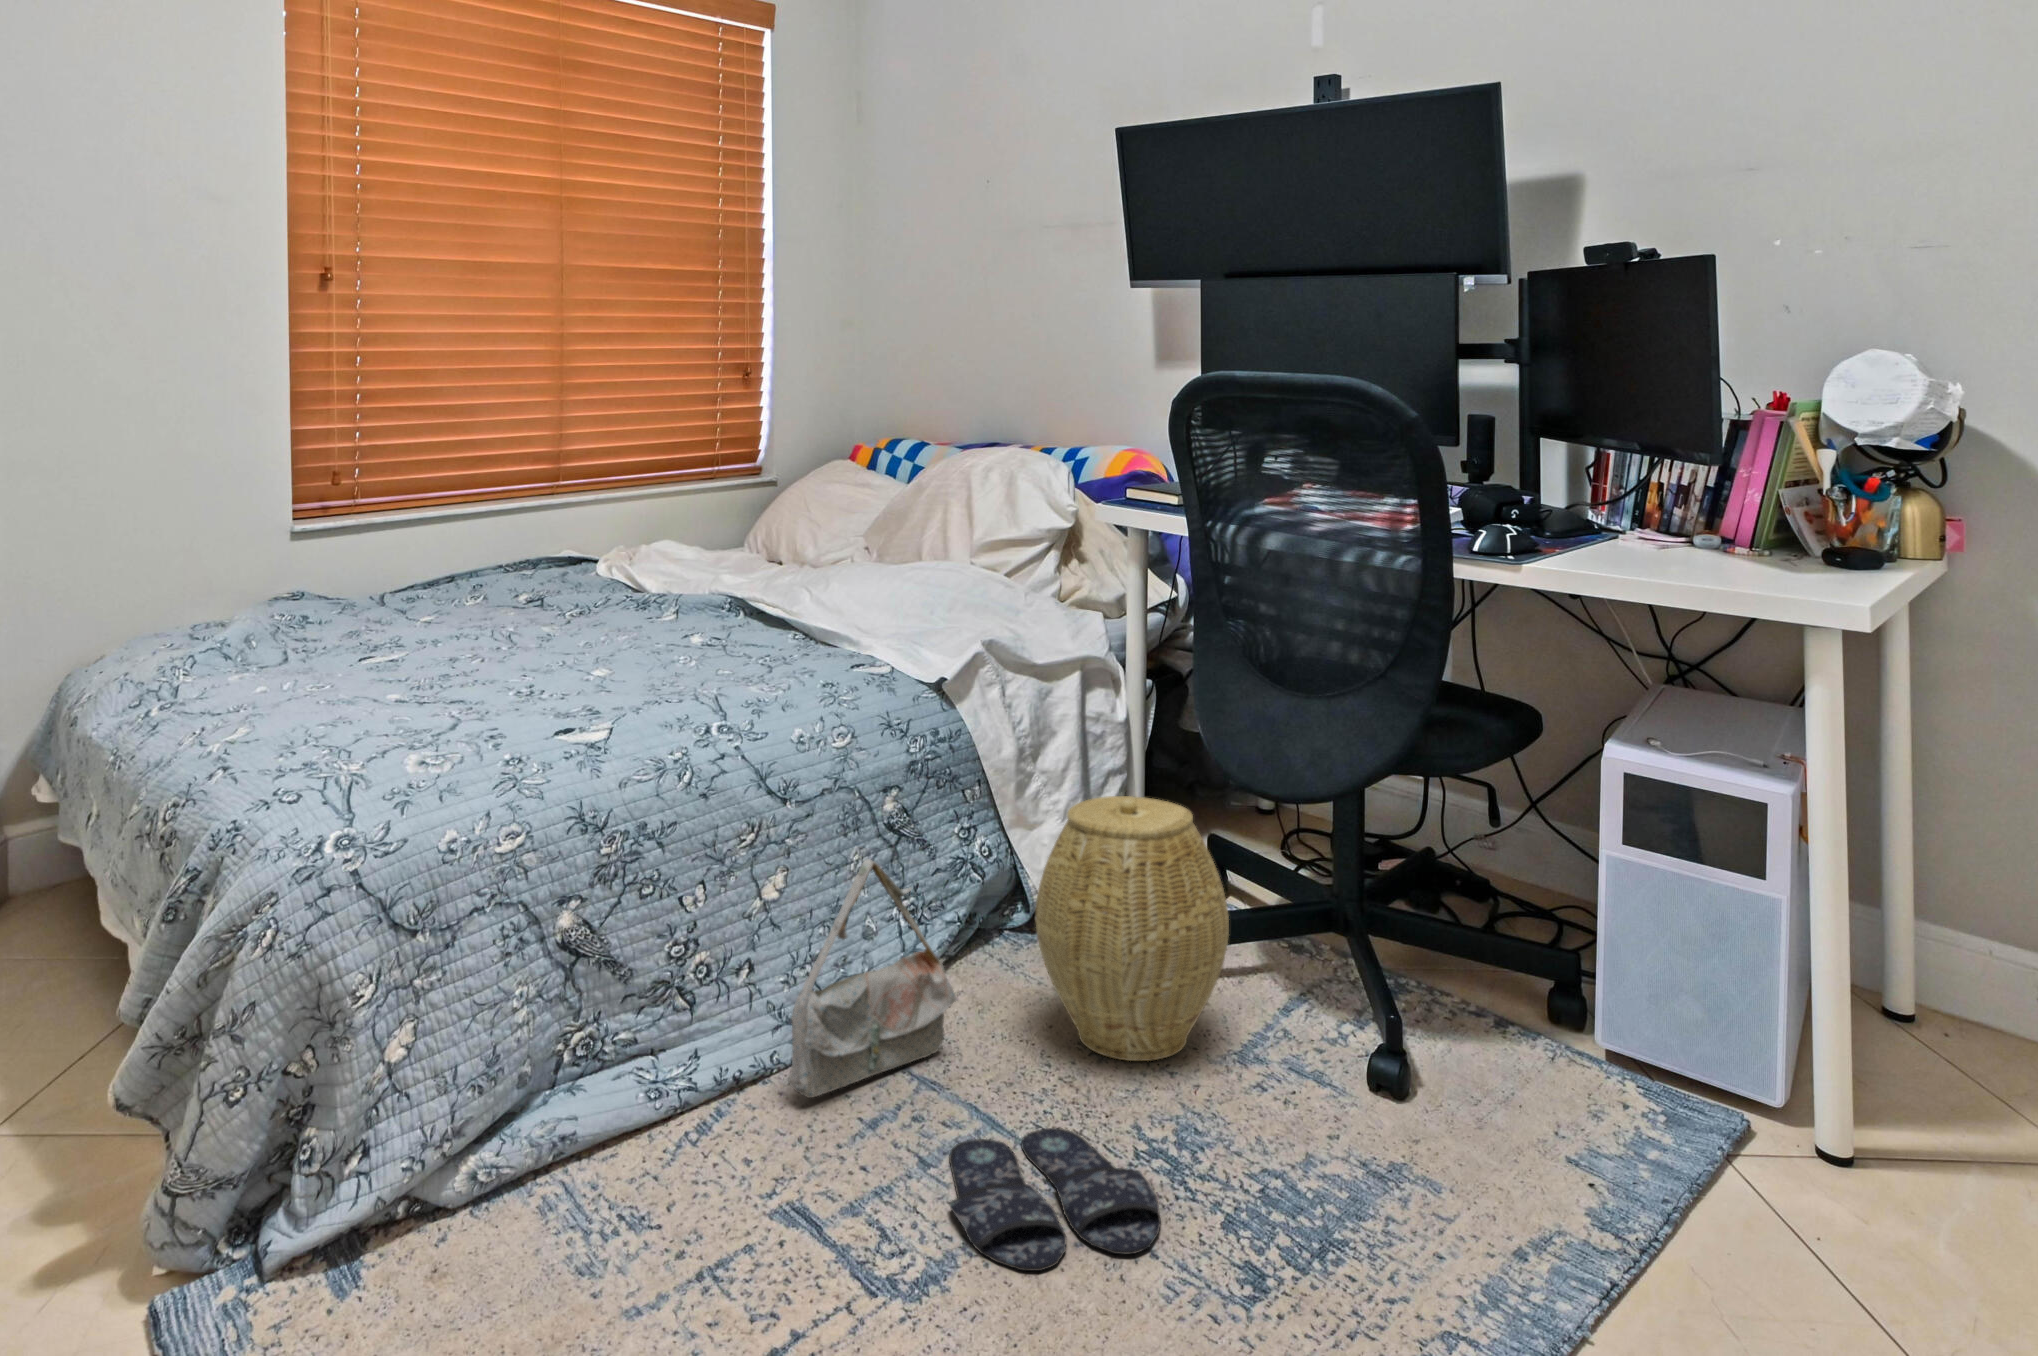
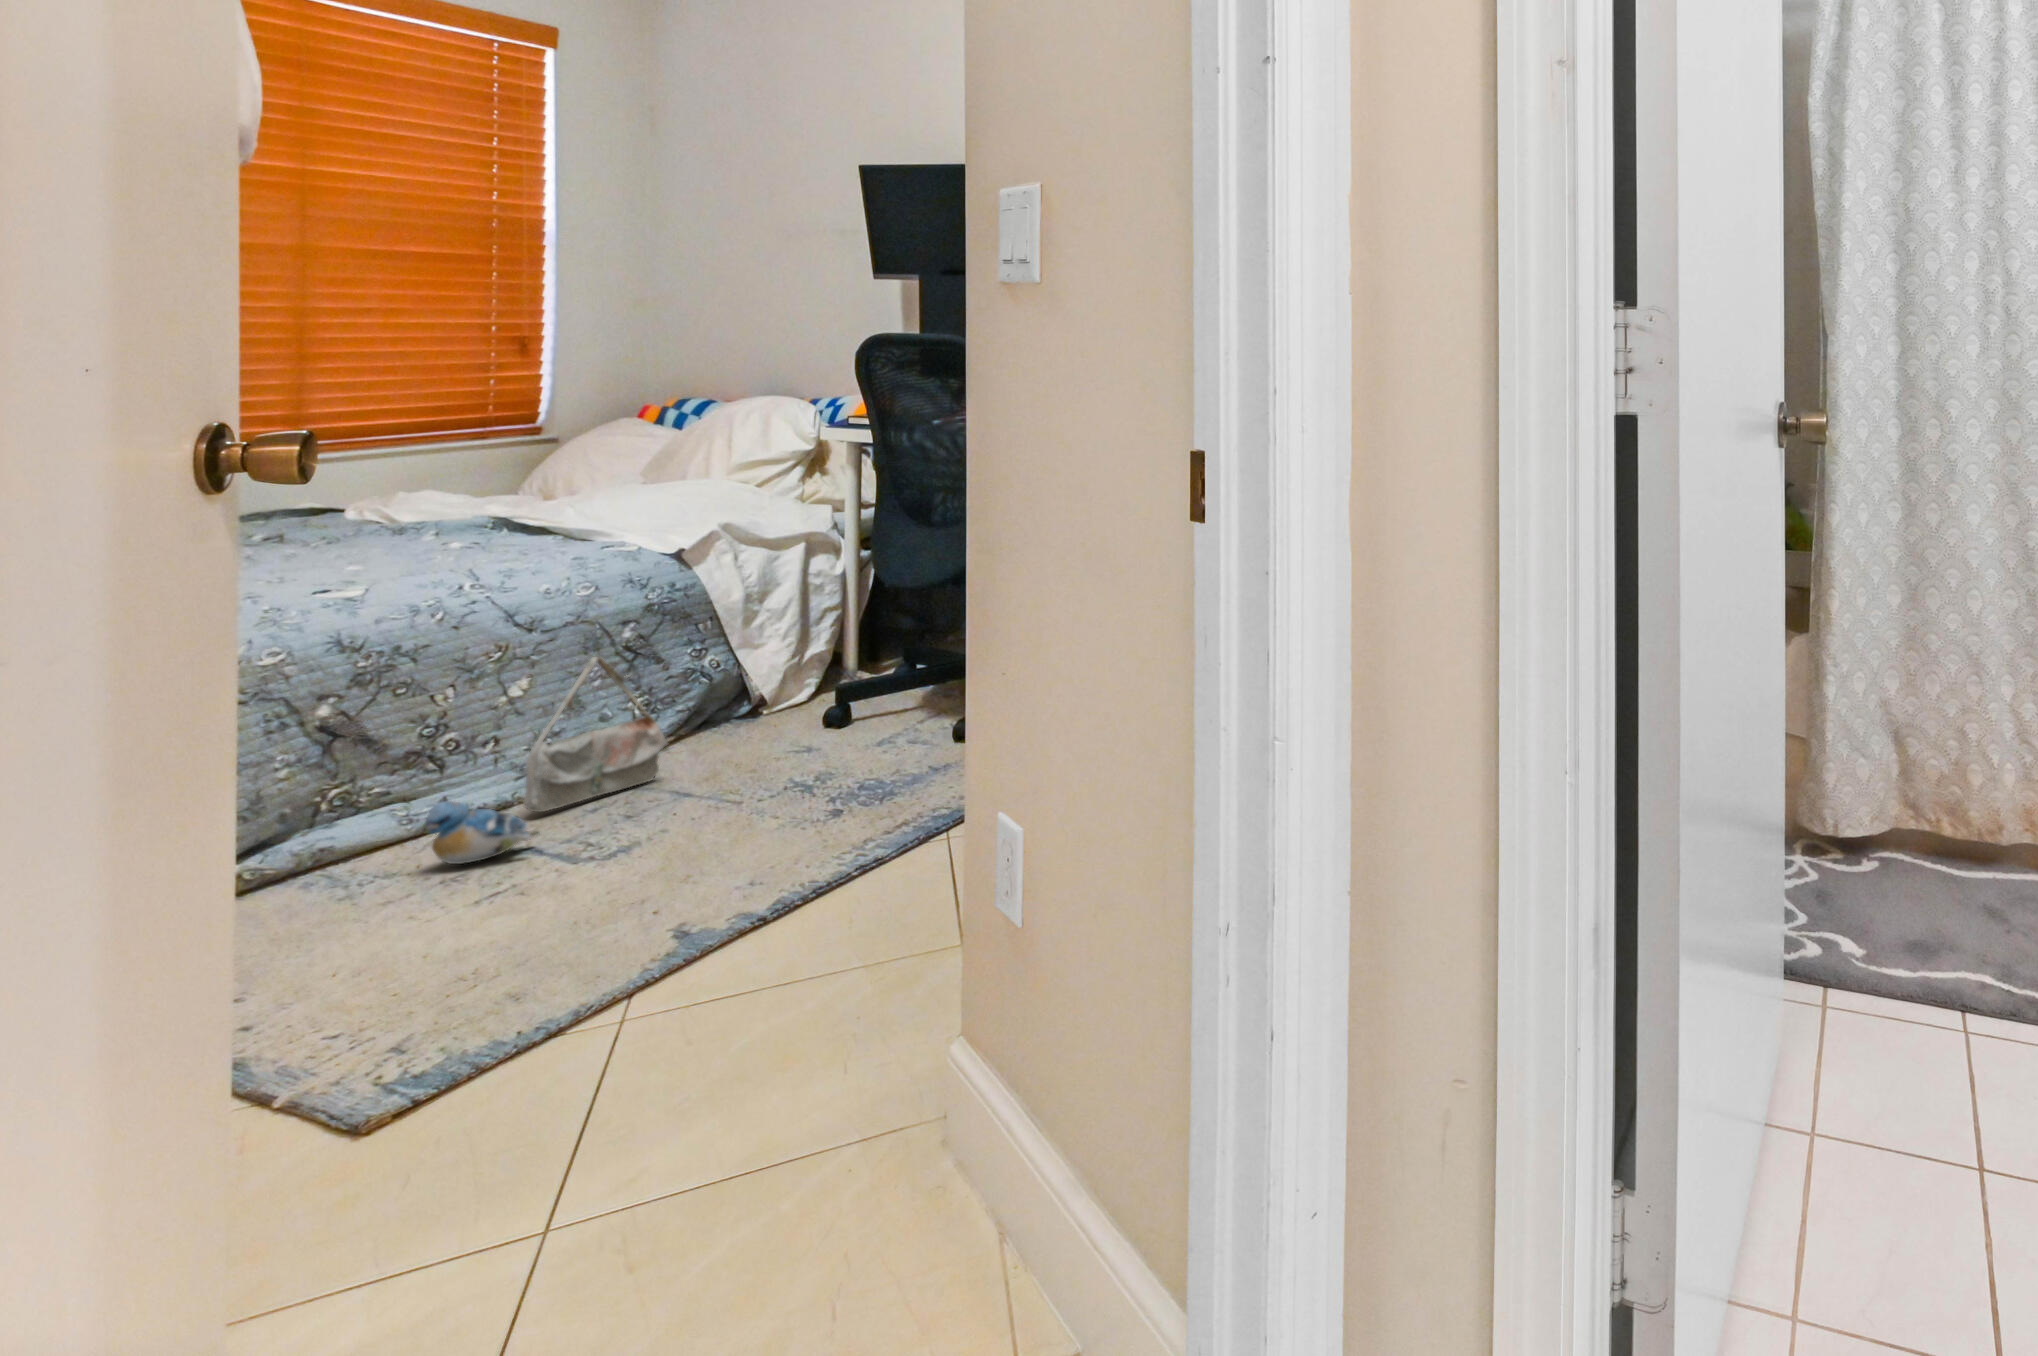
woven basket: present [1035,796,1229,1061] -> none [734,608,871,766]
plush toy: none [683,1096,823,1197] -> present [422,801,538,864]
slippers: present [949,1128,1161,1271] -> none [631,800,779,859]

